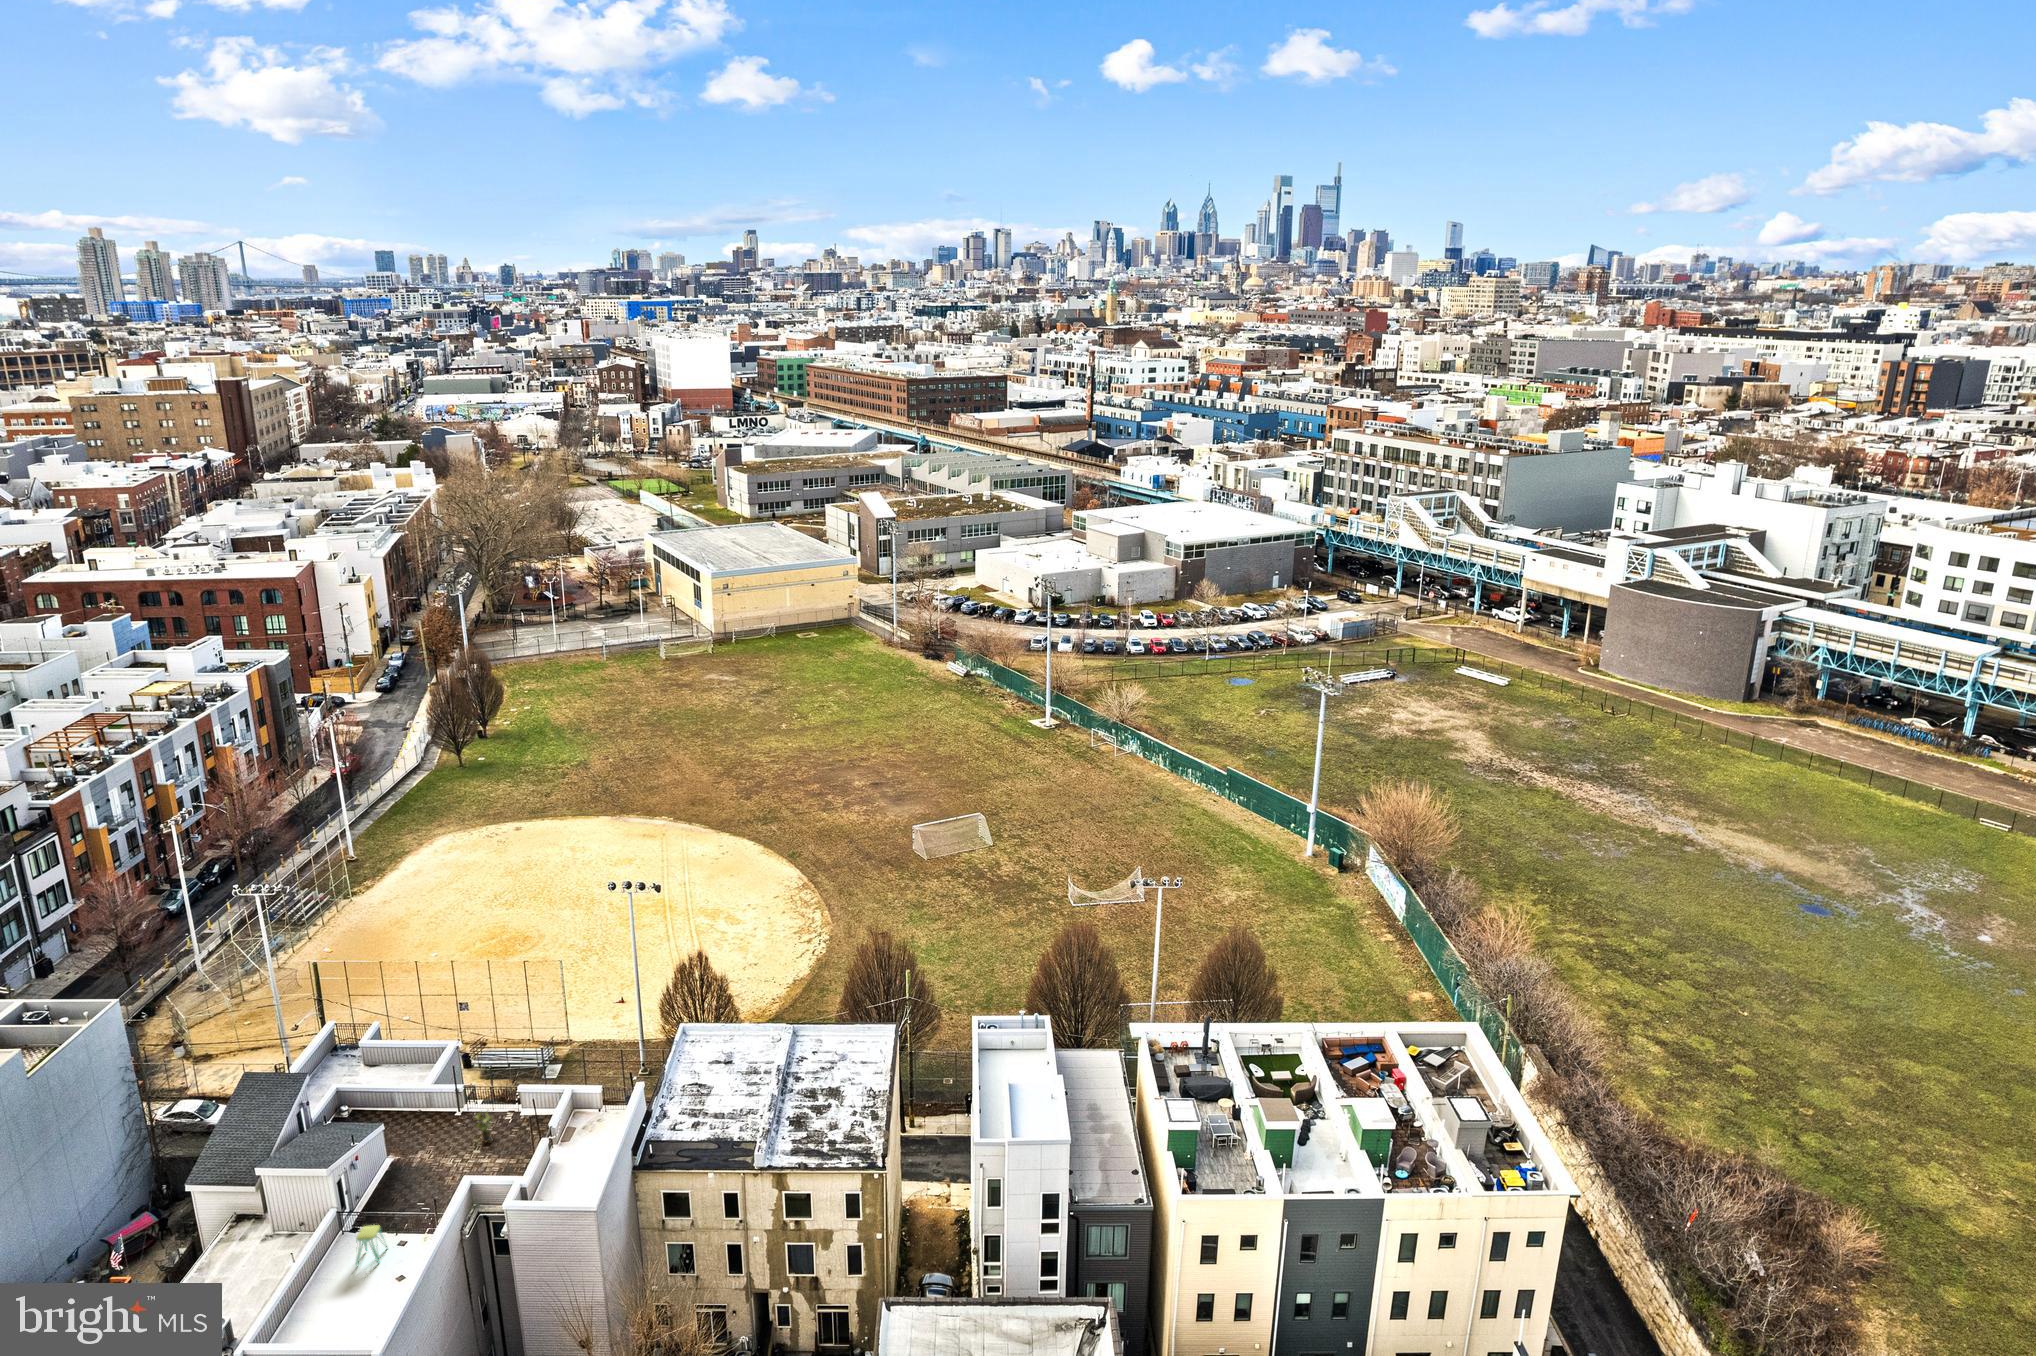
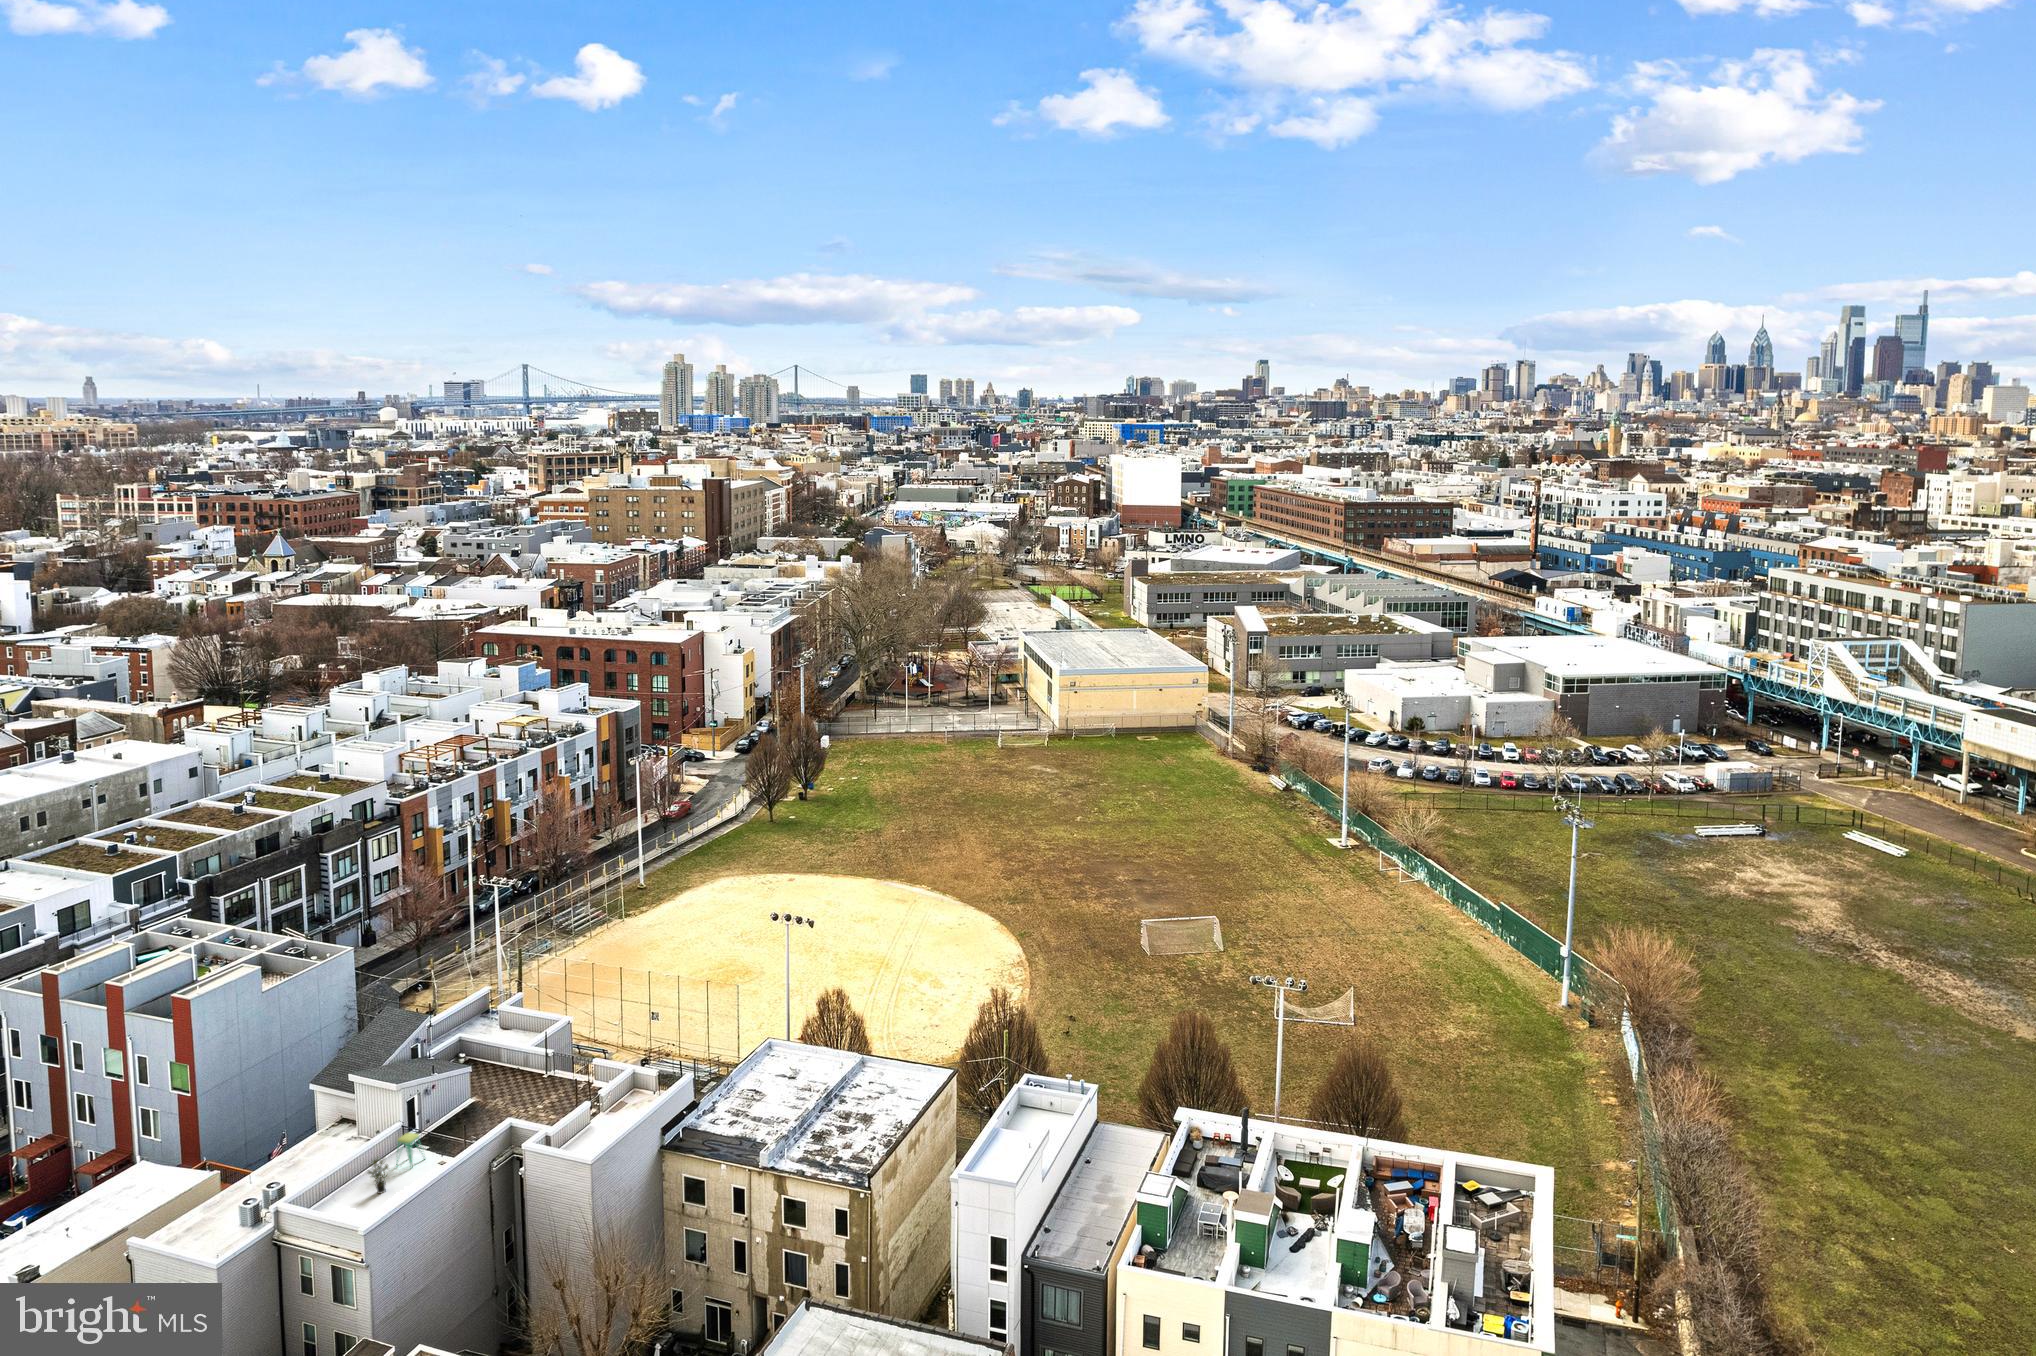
potted plant: present [475,1112,492,1142] -> present [368,1157,388,1194]

